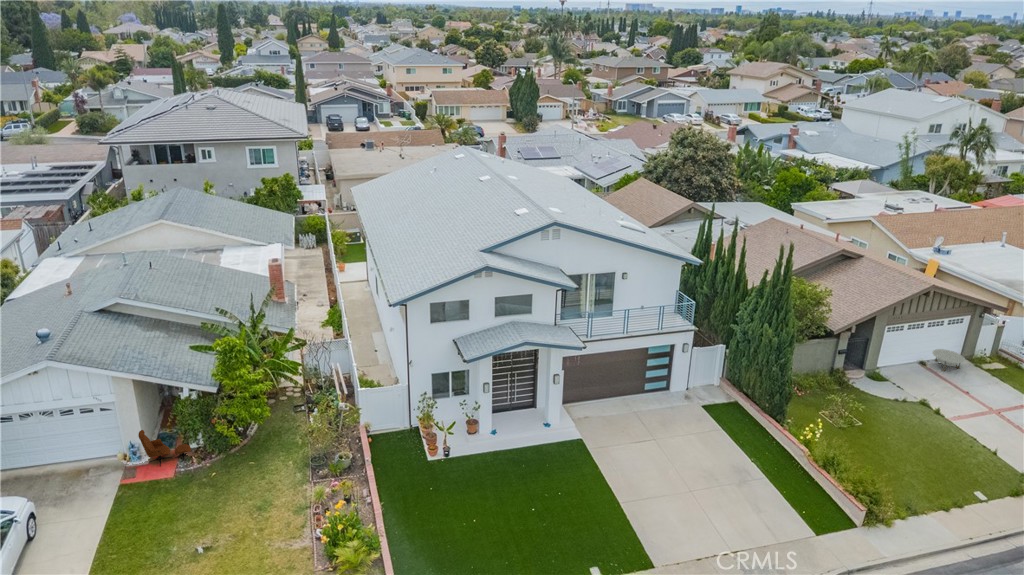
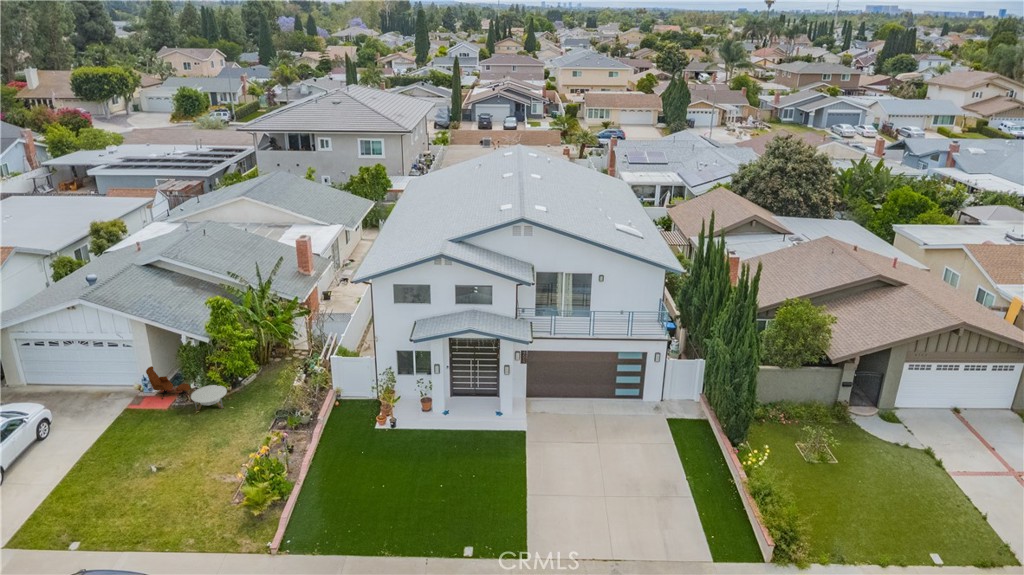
round table: present [932,349,965,371] -> present [191,385,227,411]

